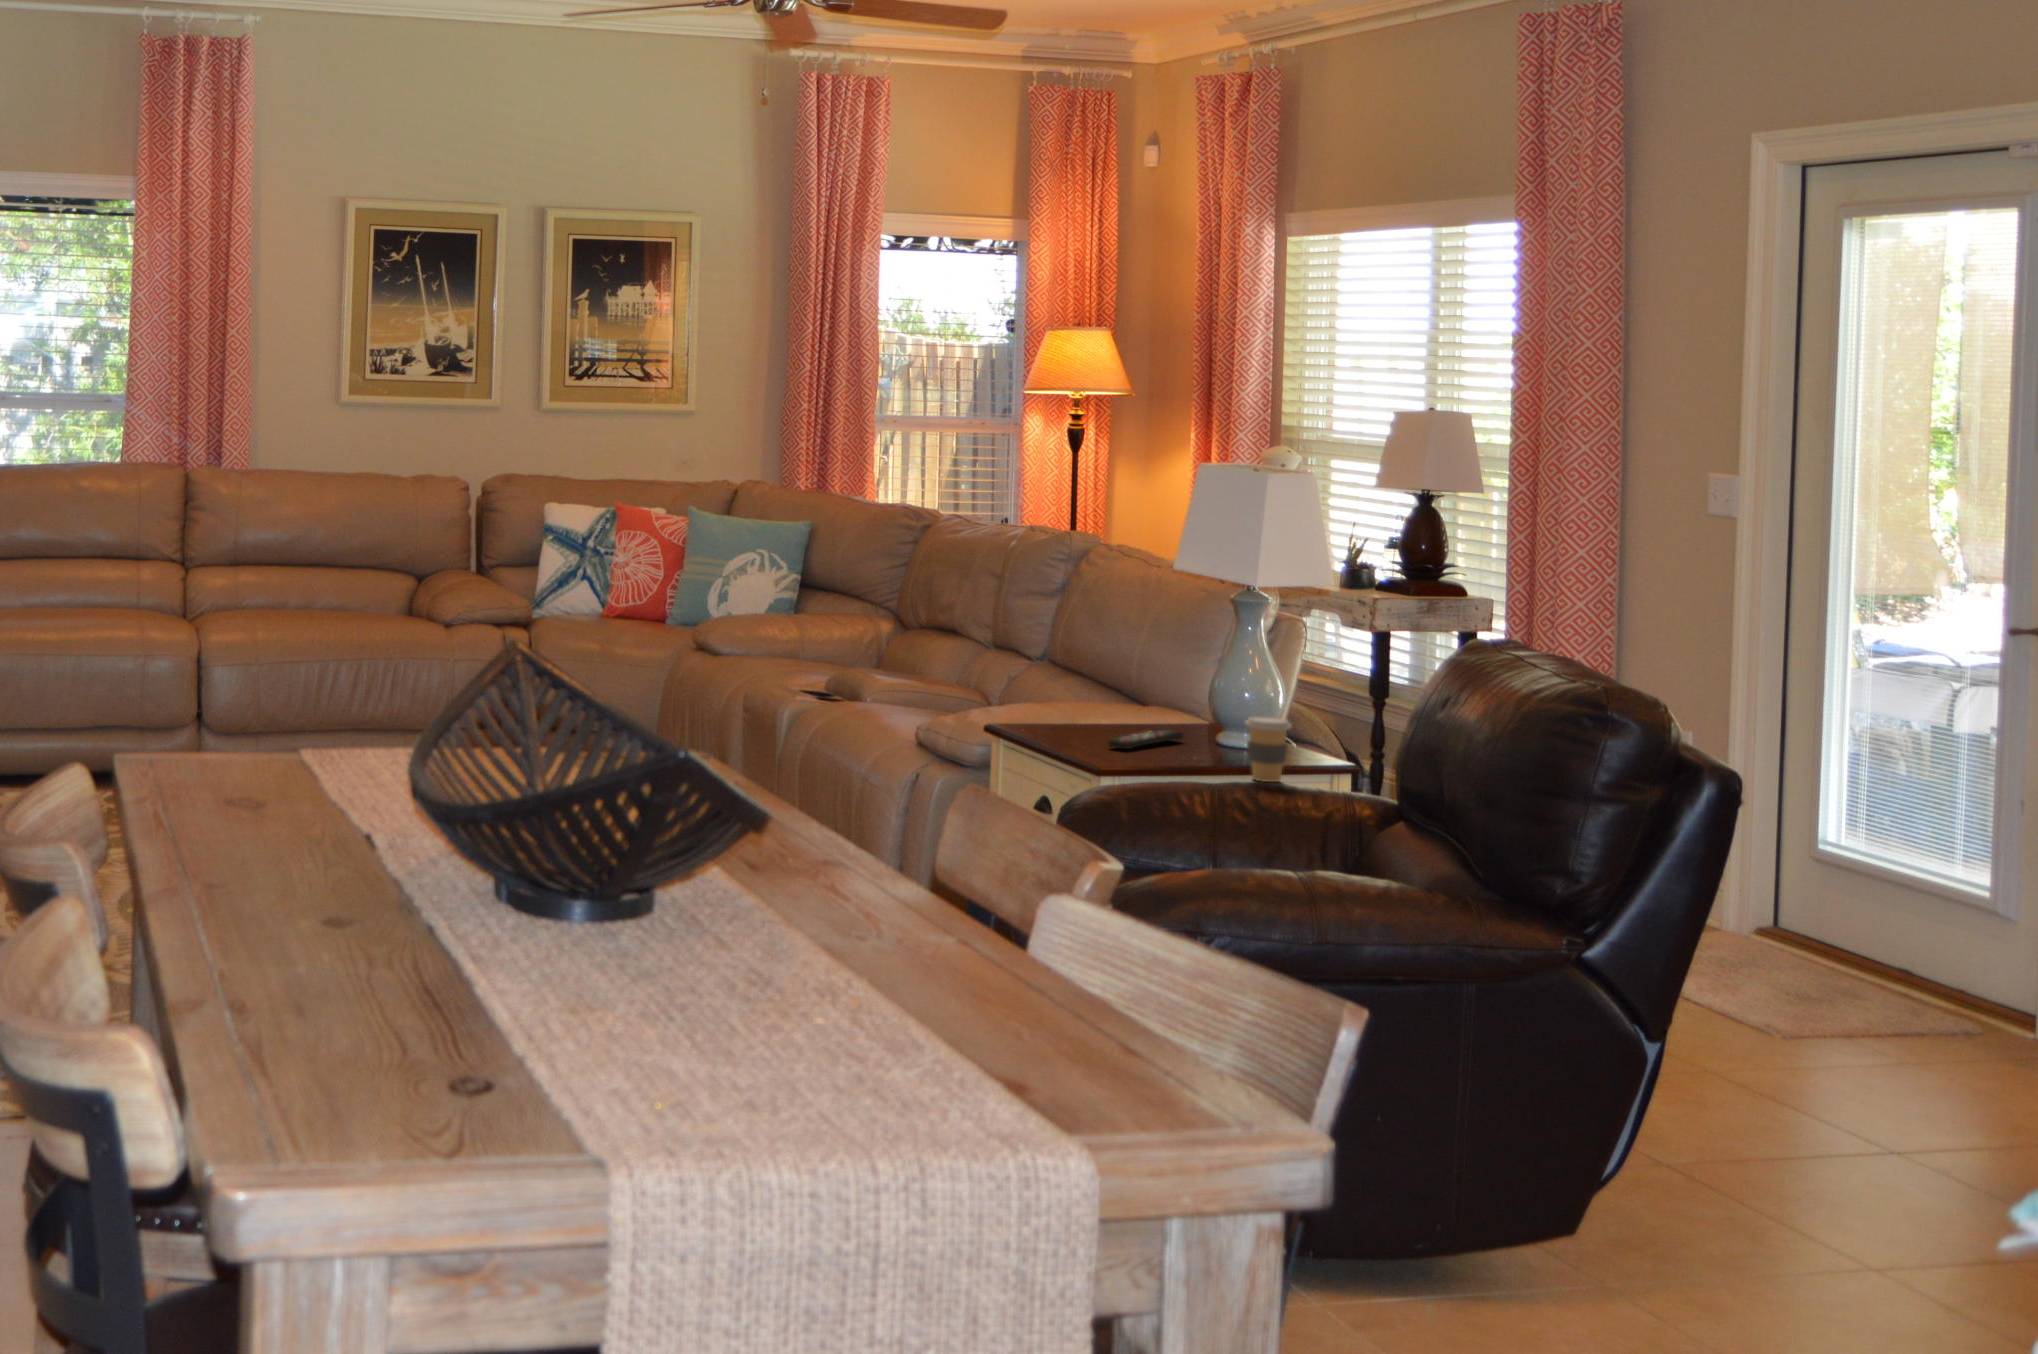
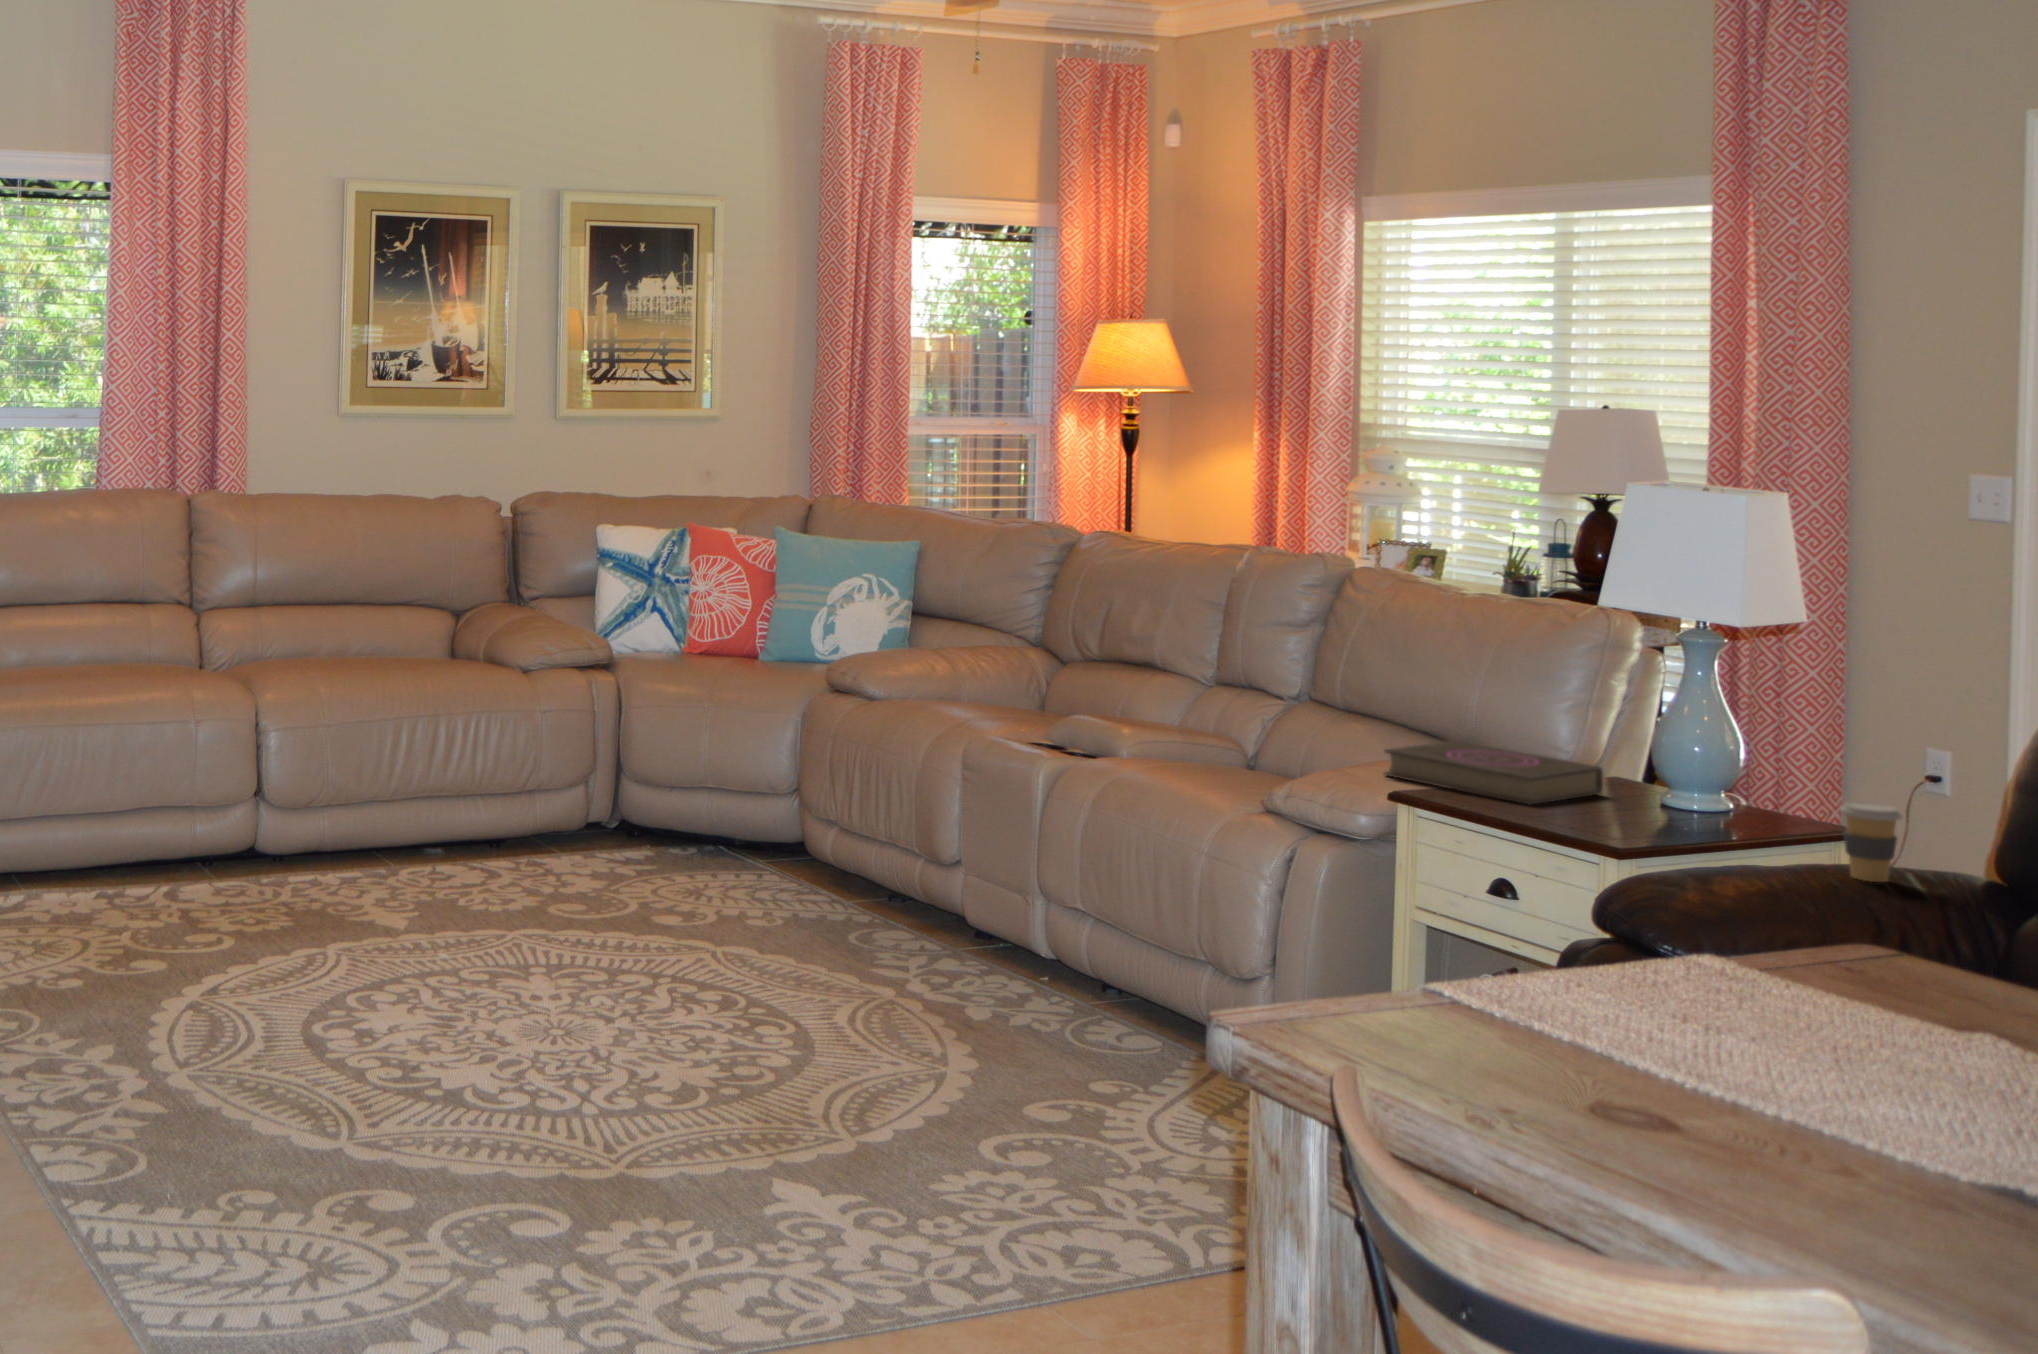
book: none [1007,681,1178,729] -> present [1385,740,1603,805]
remote control: present [1108,730,1183,749] -> none [1614,806,1662,838]

